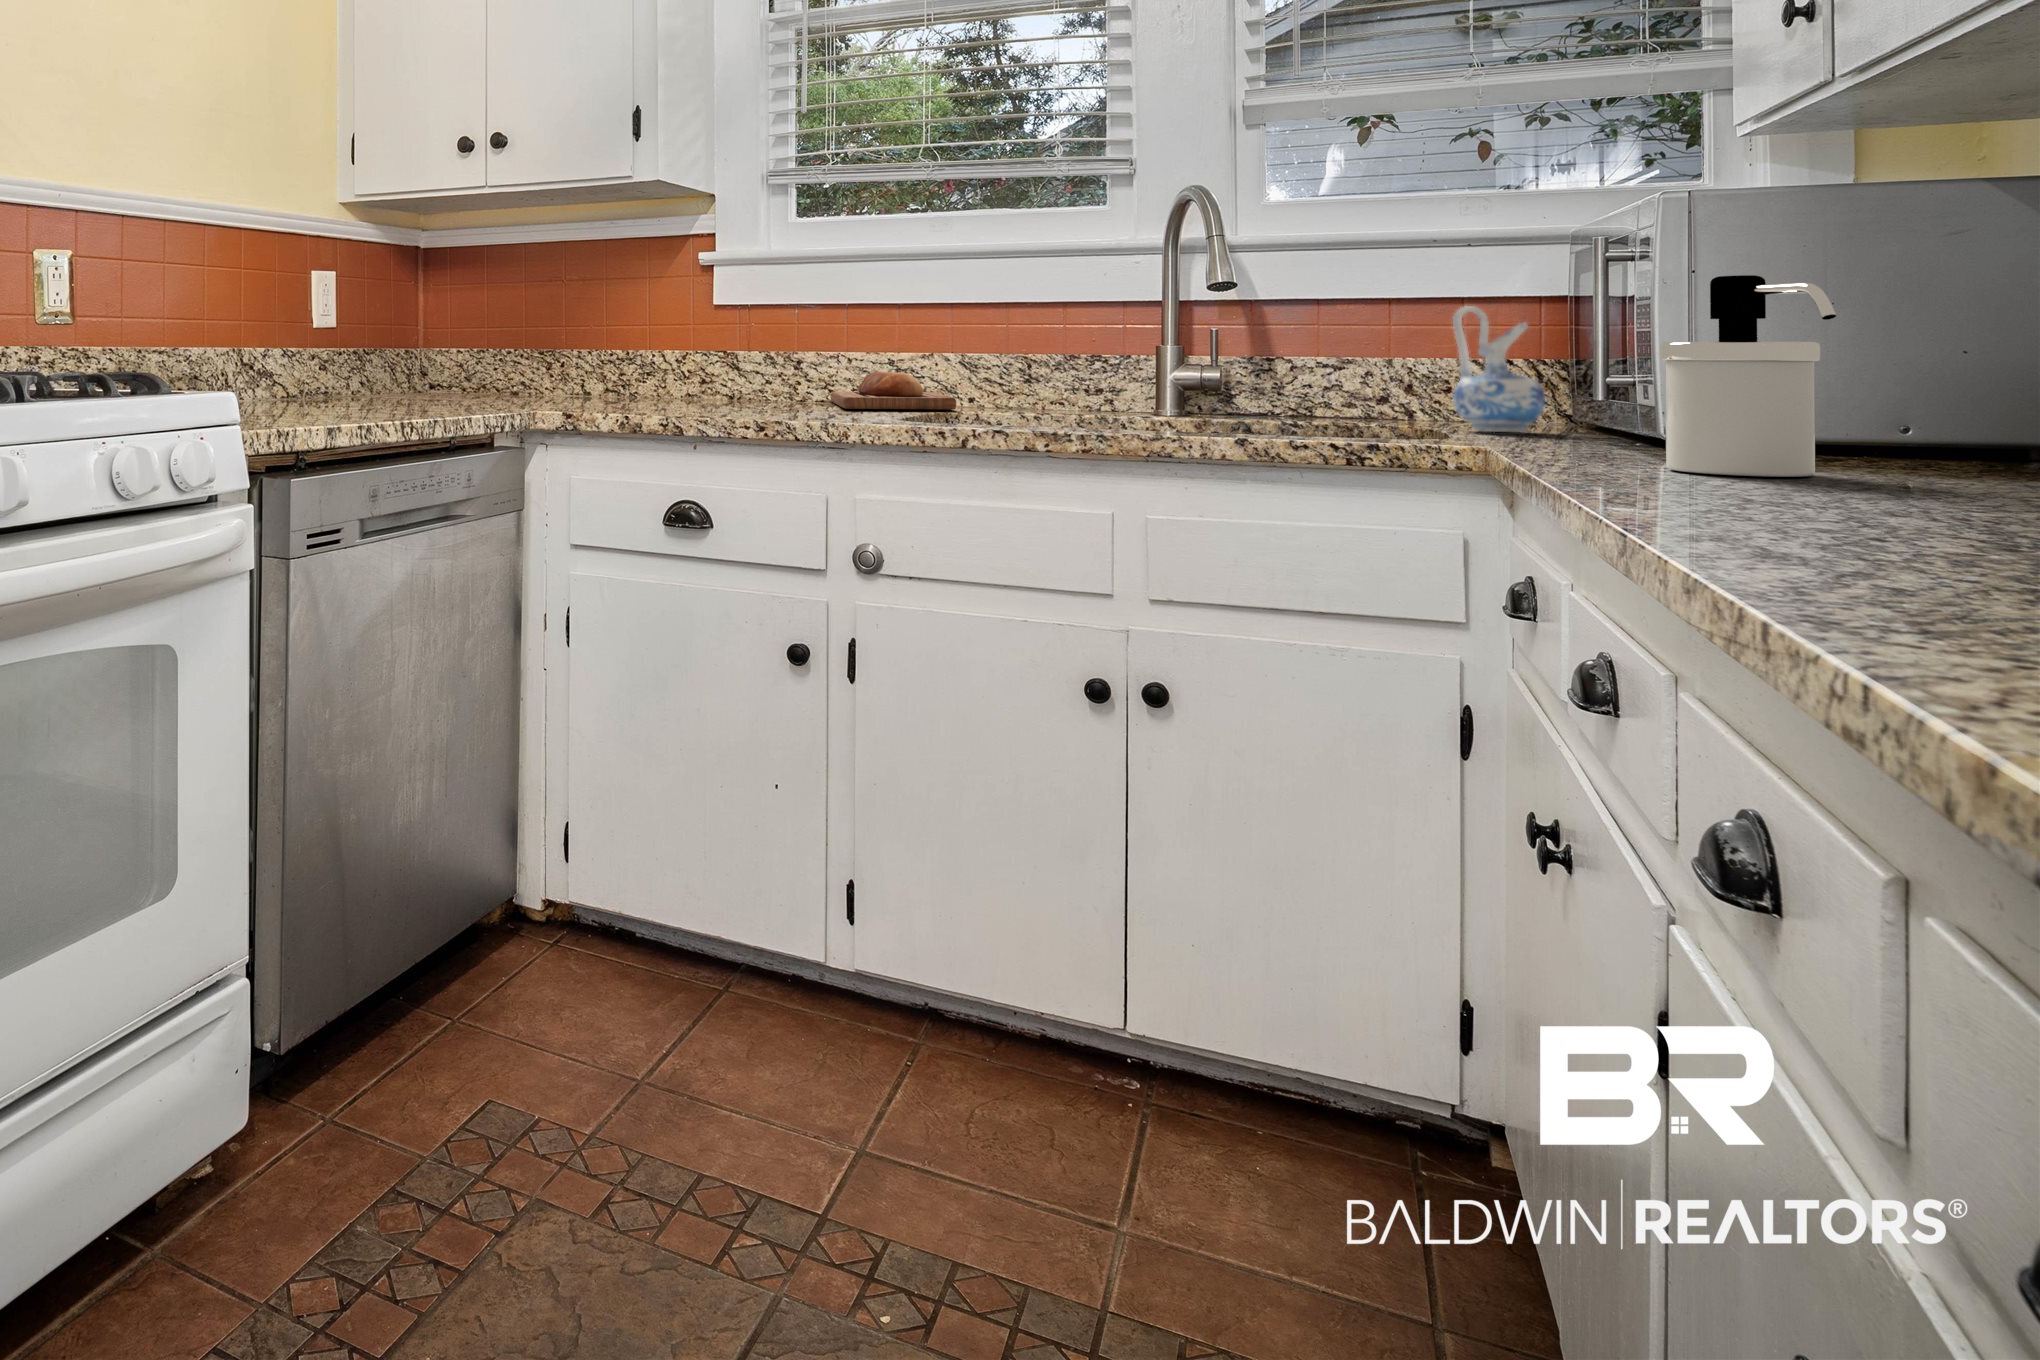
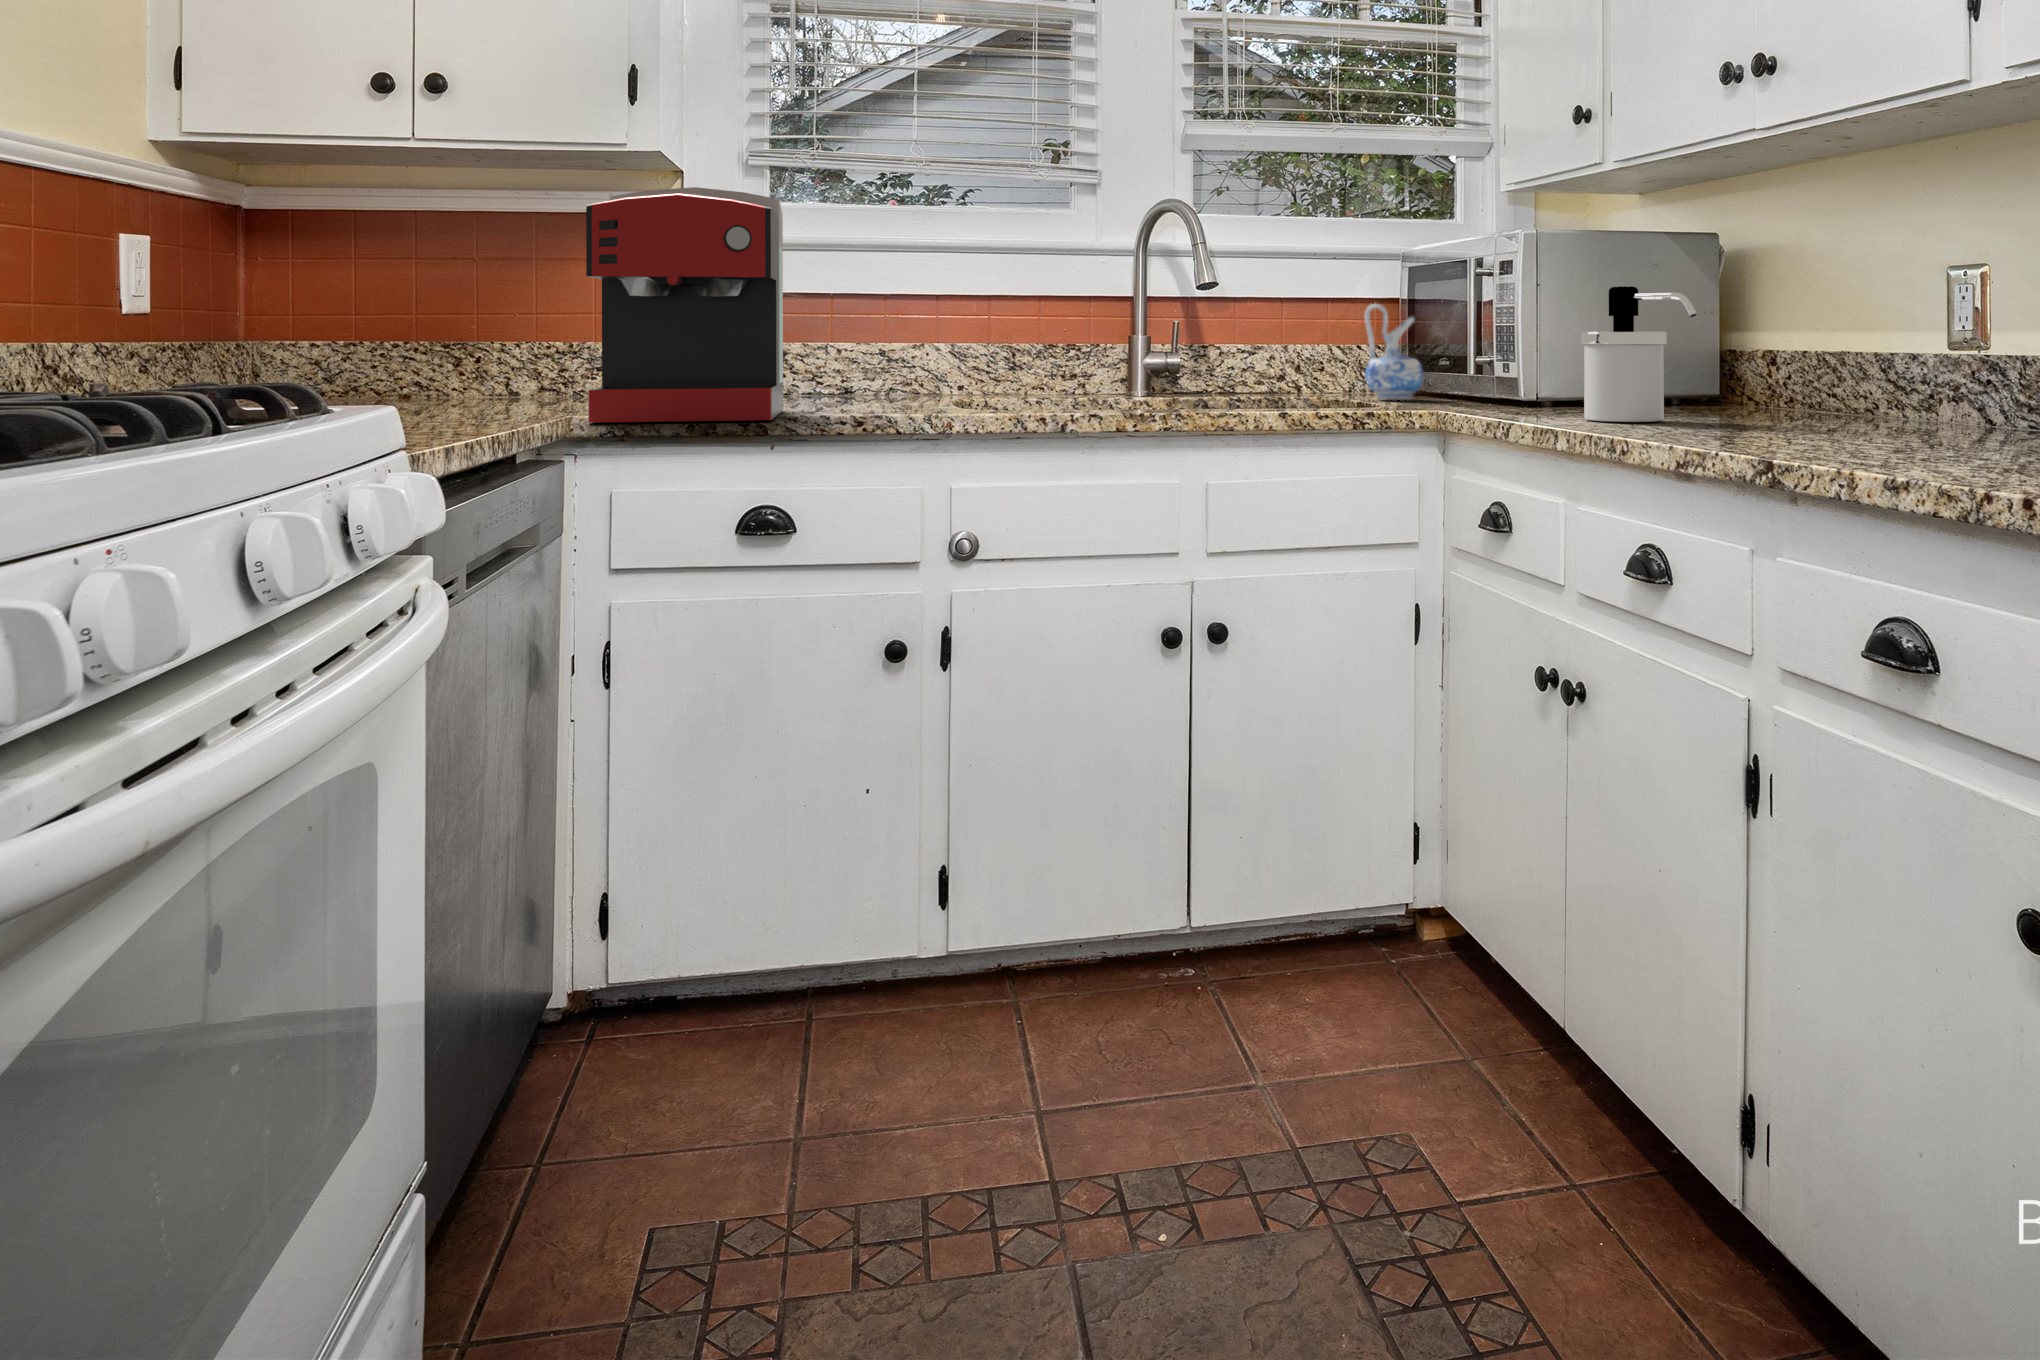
coffee maker: none [529,212,730,423] -> present [586,187,783,423]
bread loaf: present [831,371,956,410] -> none [806,361,966,399]

